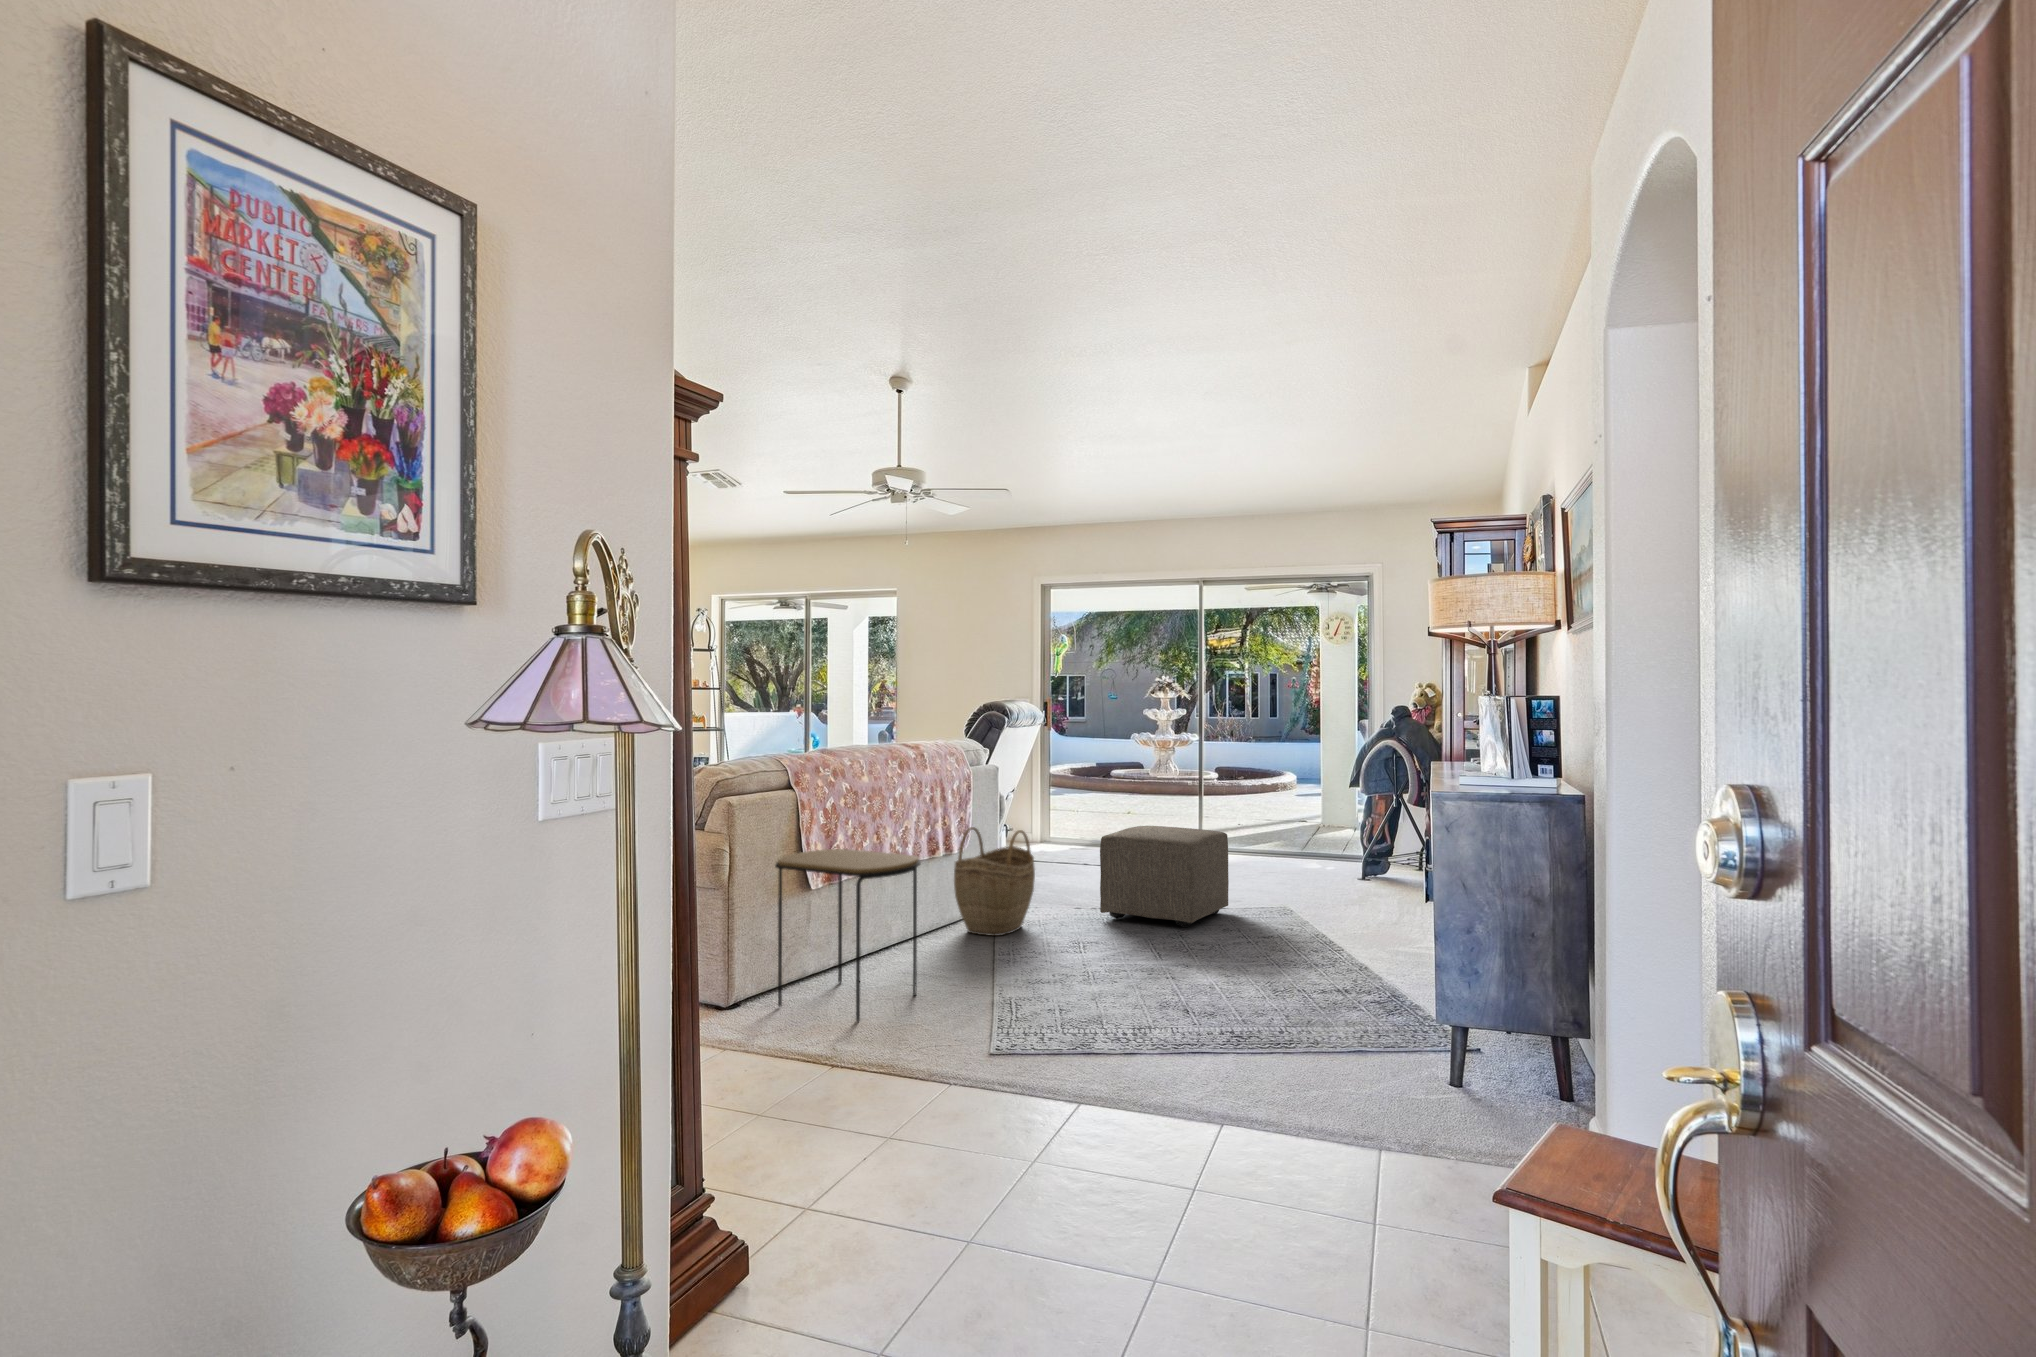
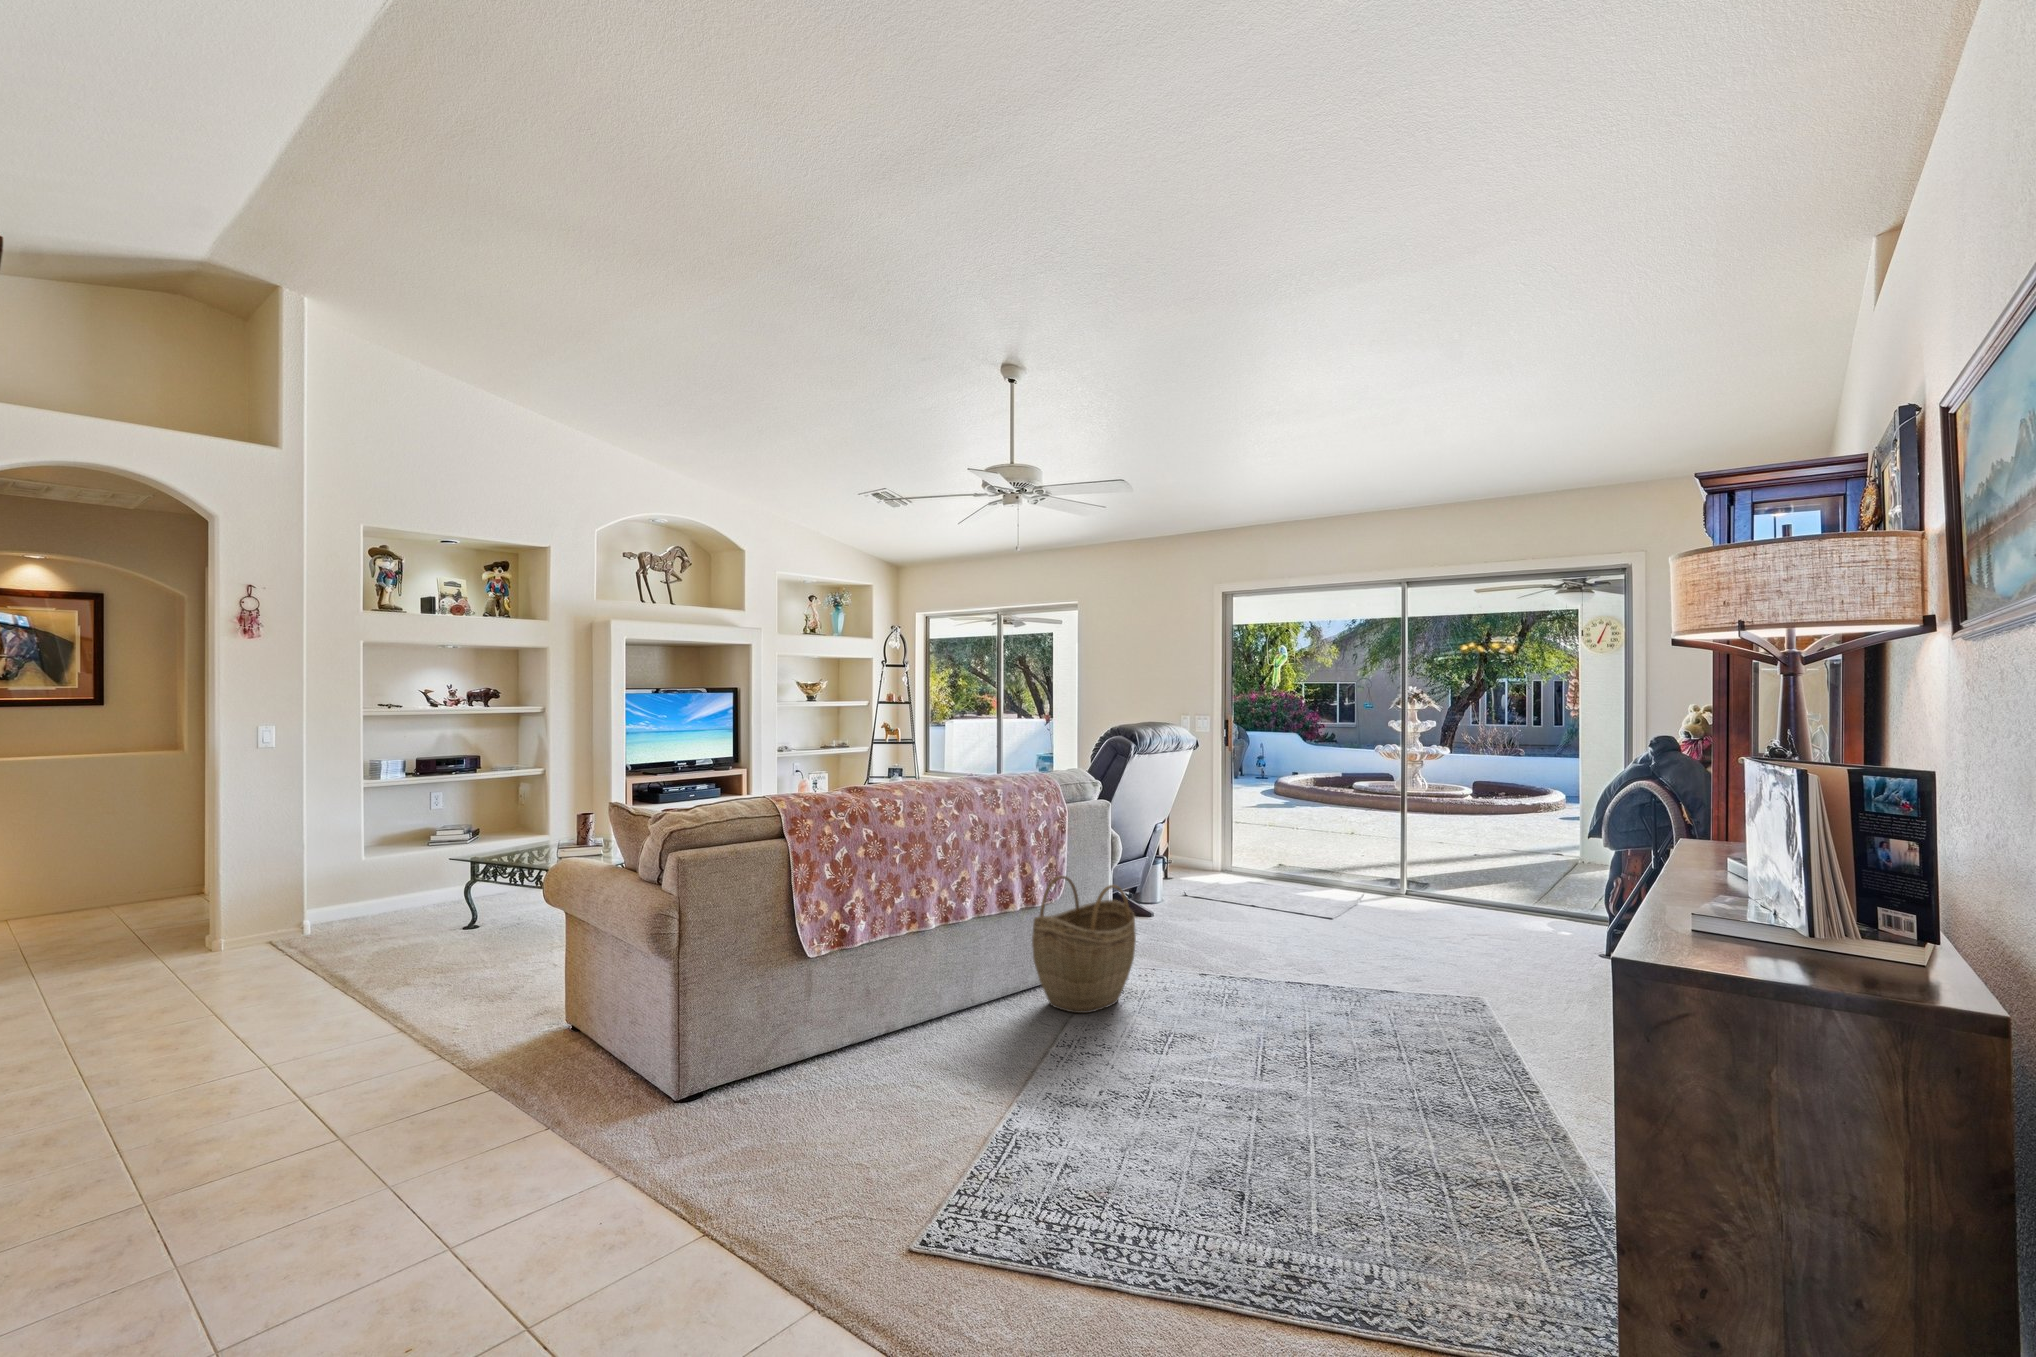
ottoman: present [1100,826,1229,927] -> none [1221,882,1396,1024]
side table: present [775,849,921,1021] -> none [738,909,918,1149]

